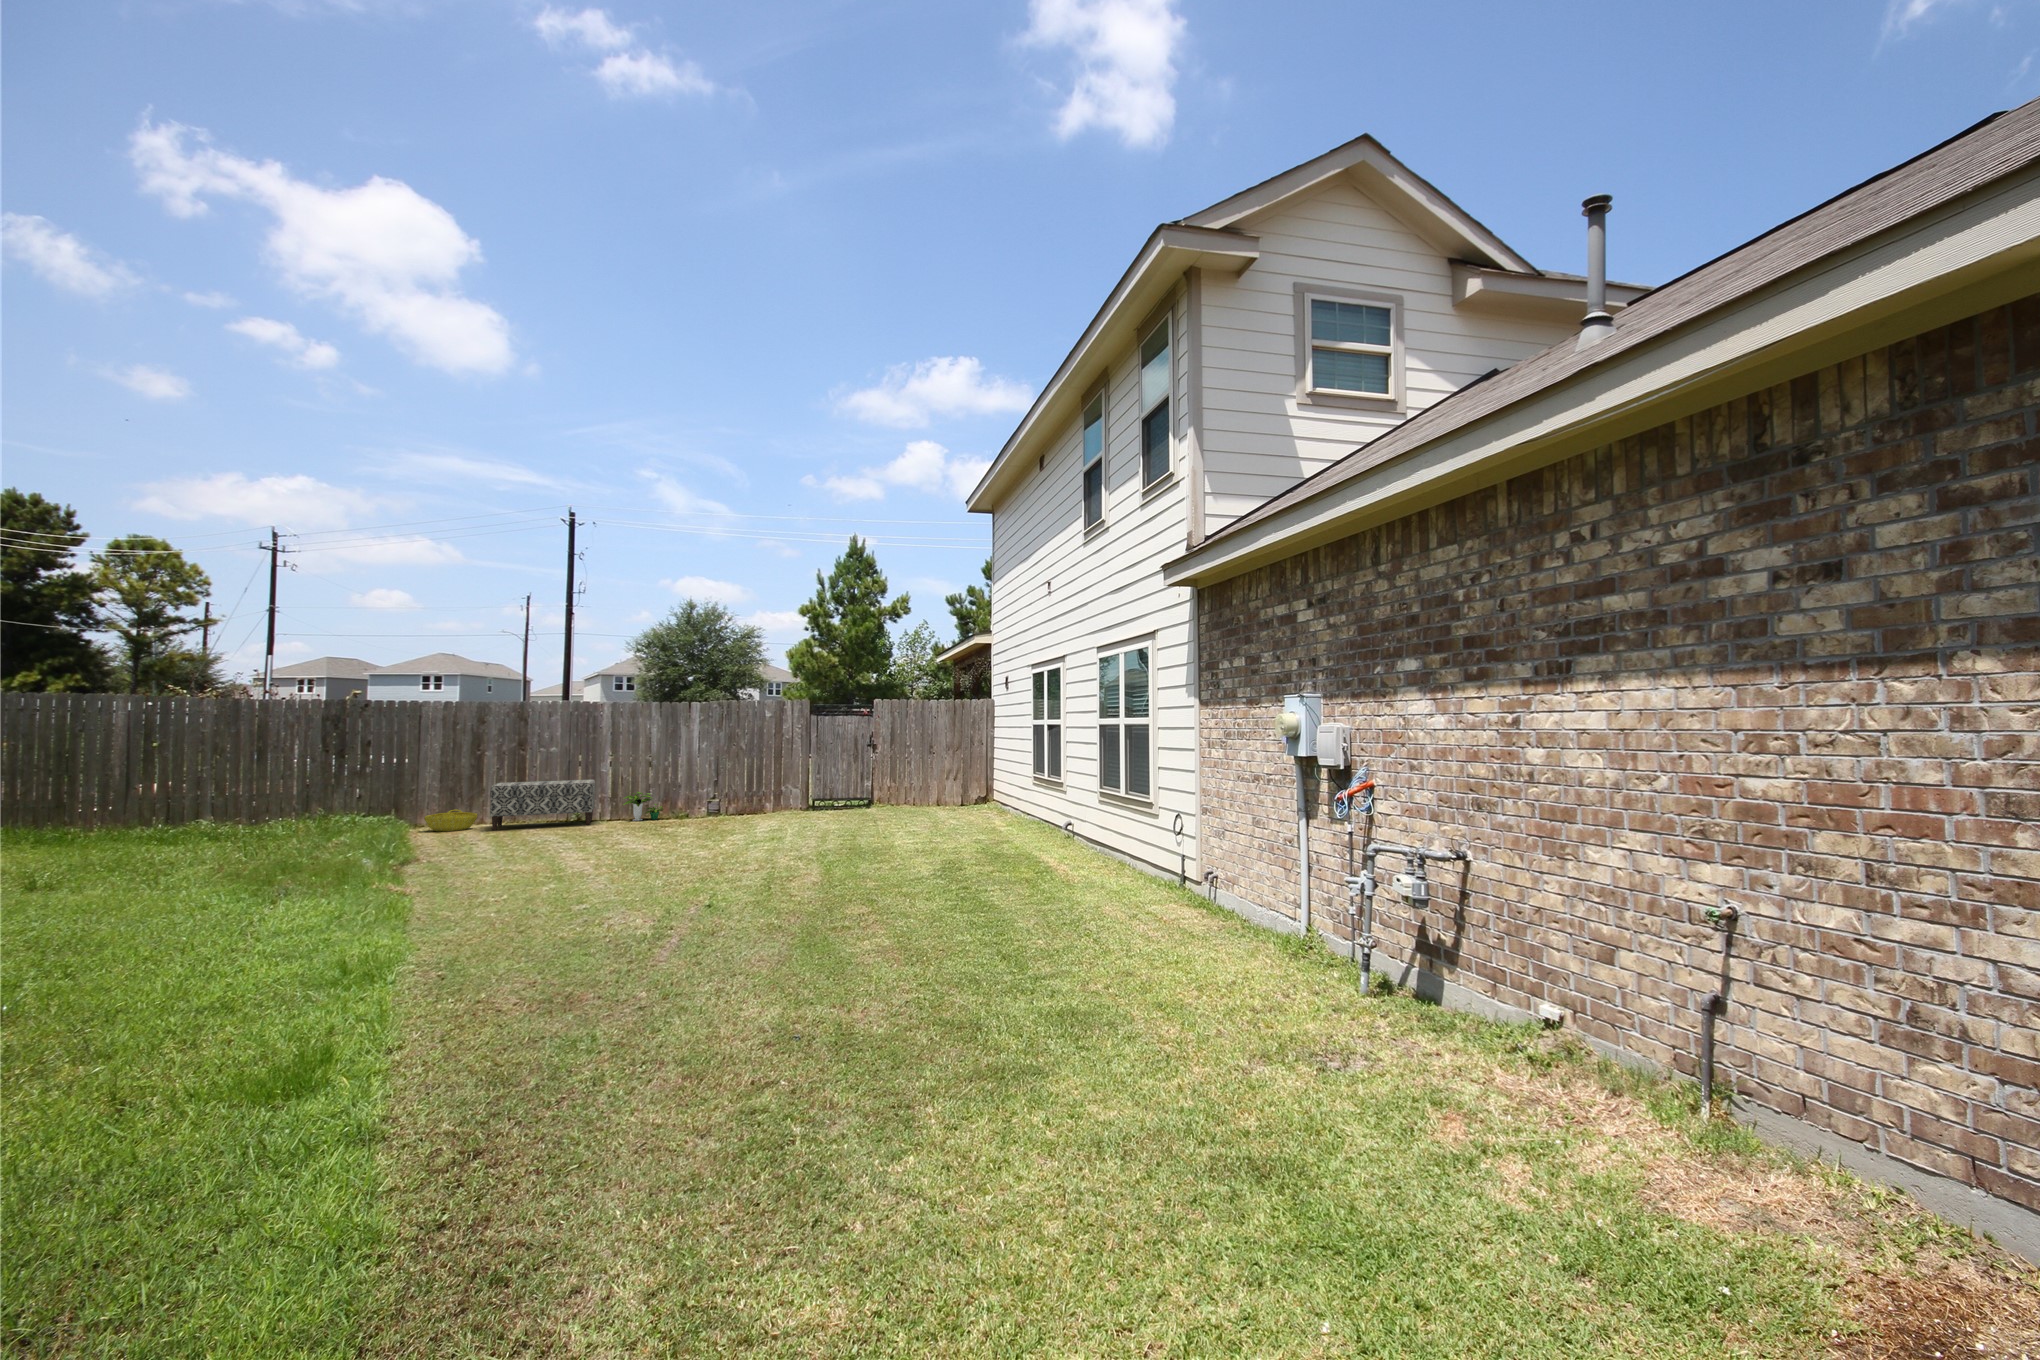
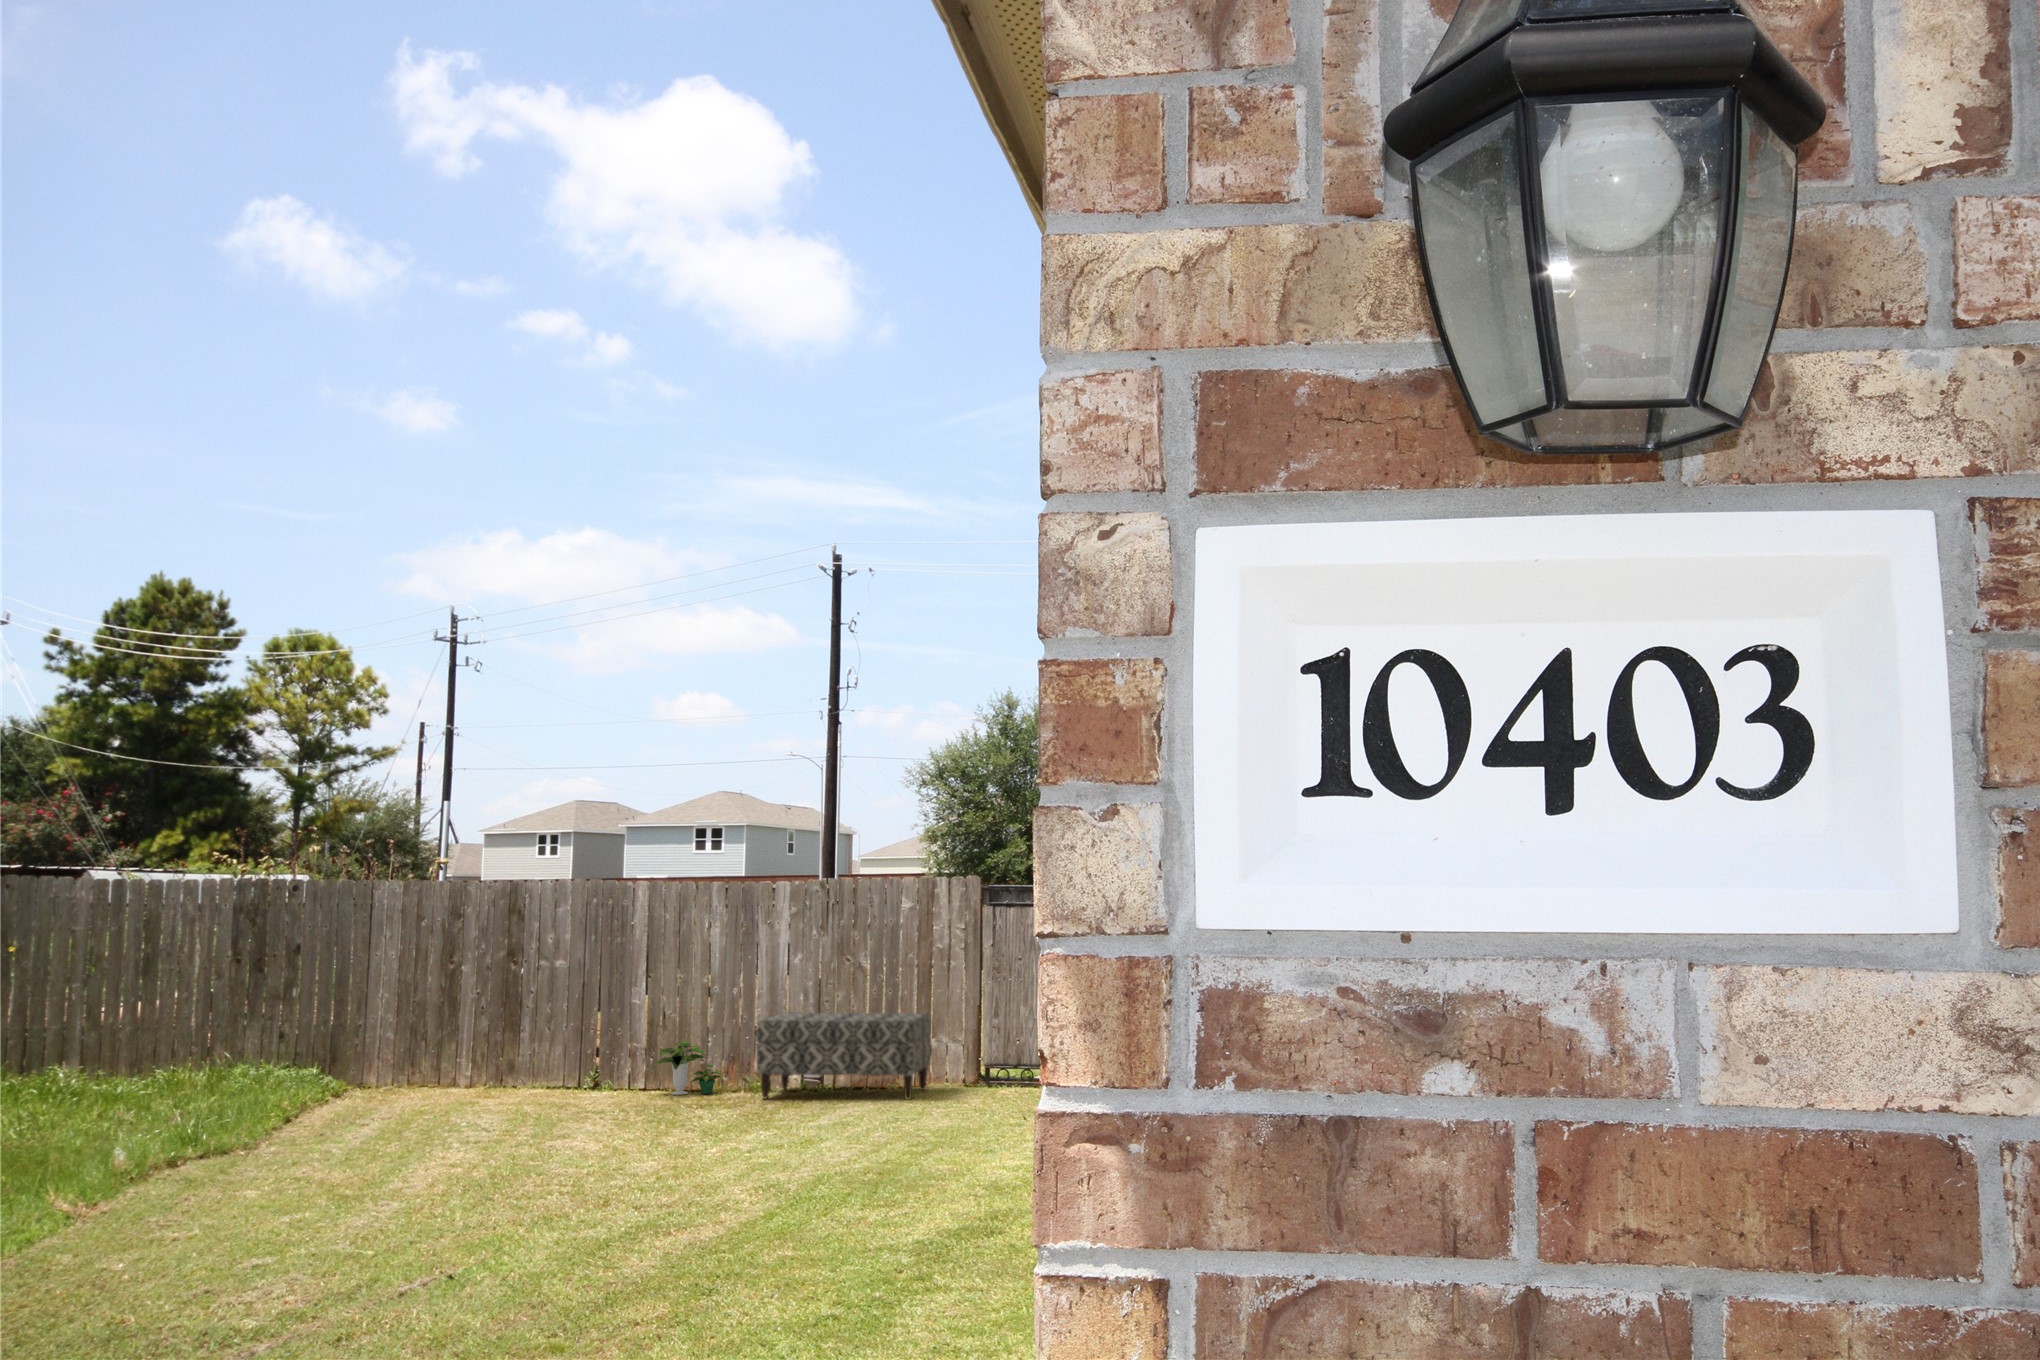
bench: present [490,780,596,830] -> present [757,1013,931,1099]
basket: present [424,810,478,831] -> none [356,1062,434,1100]

